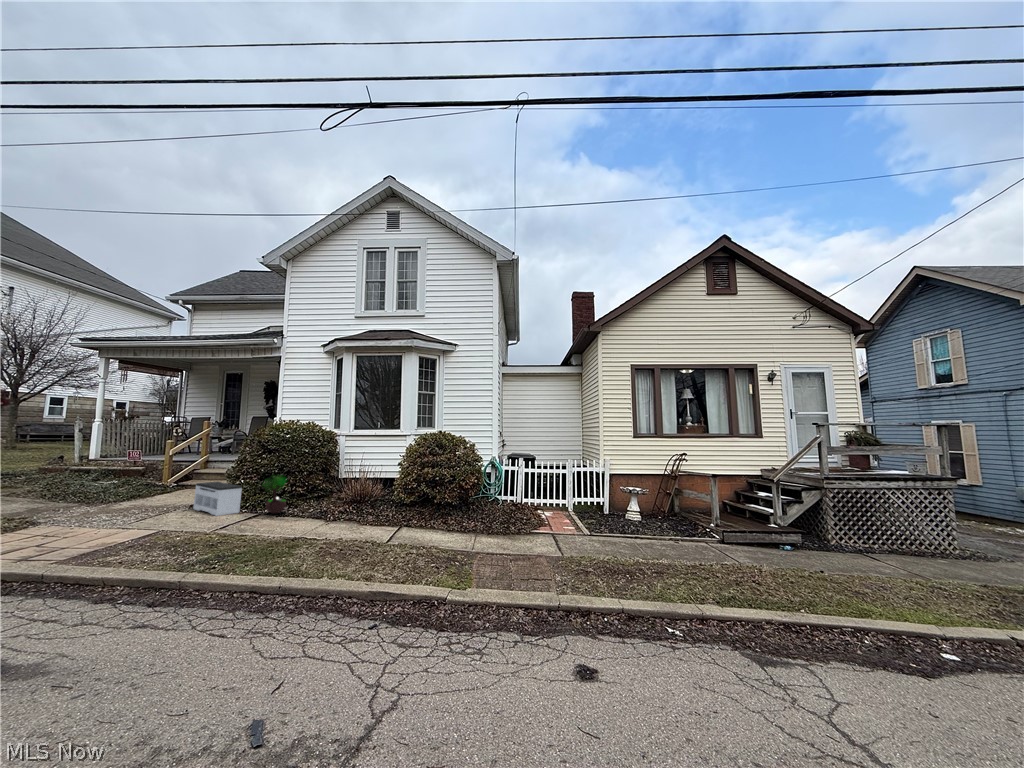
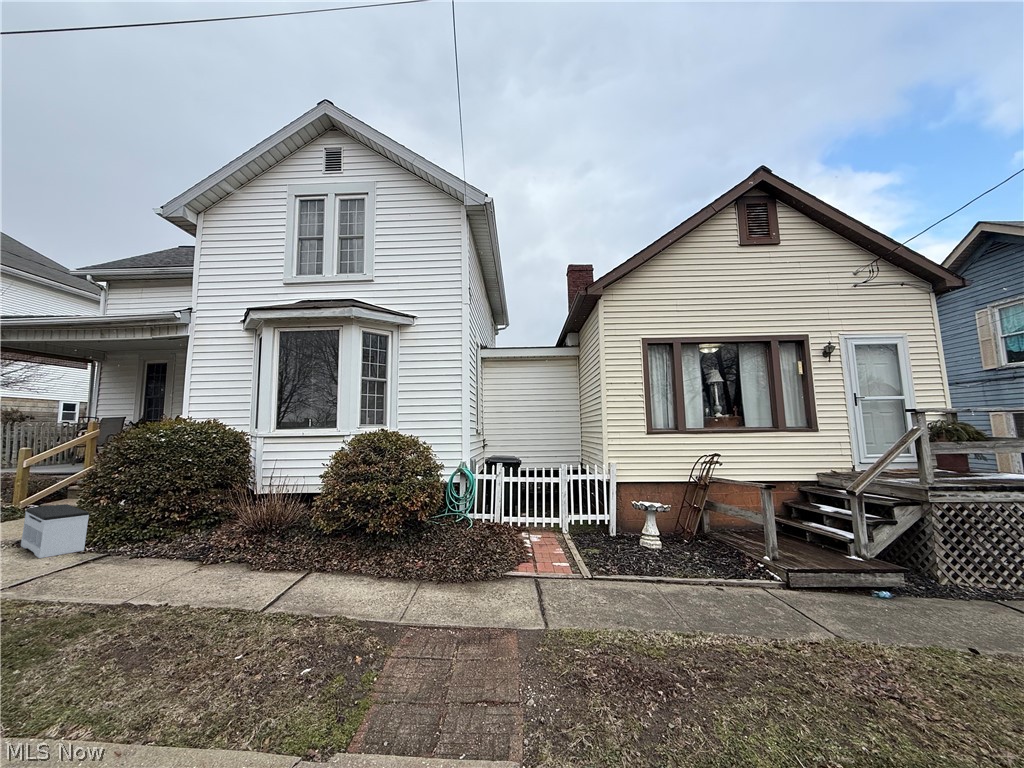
potted tree: present [263,475,286,513] -> none [110,490,157,551]

